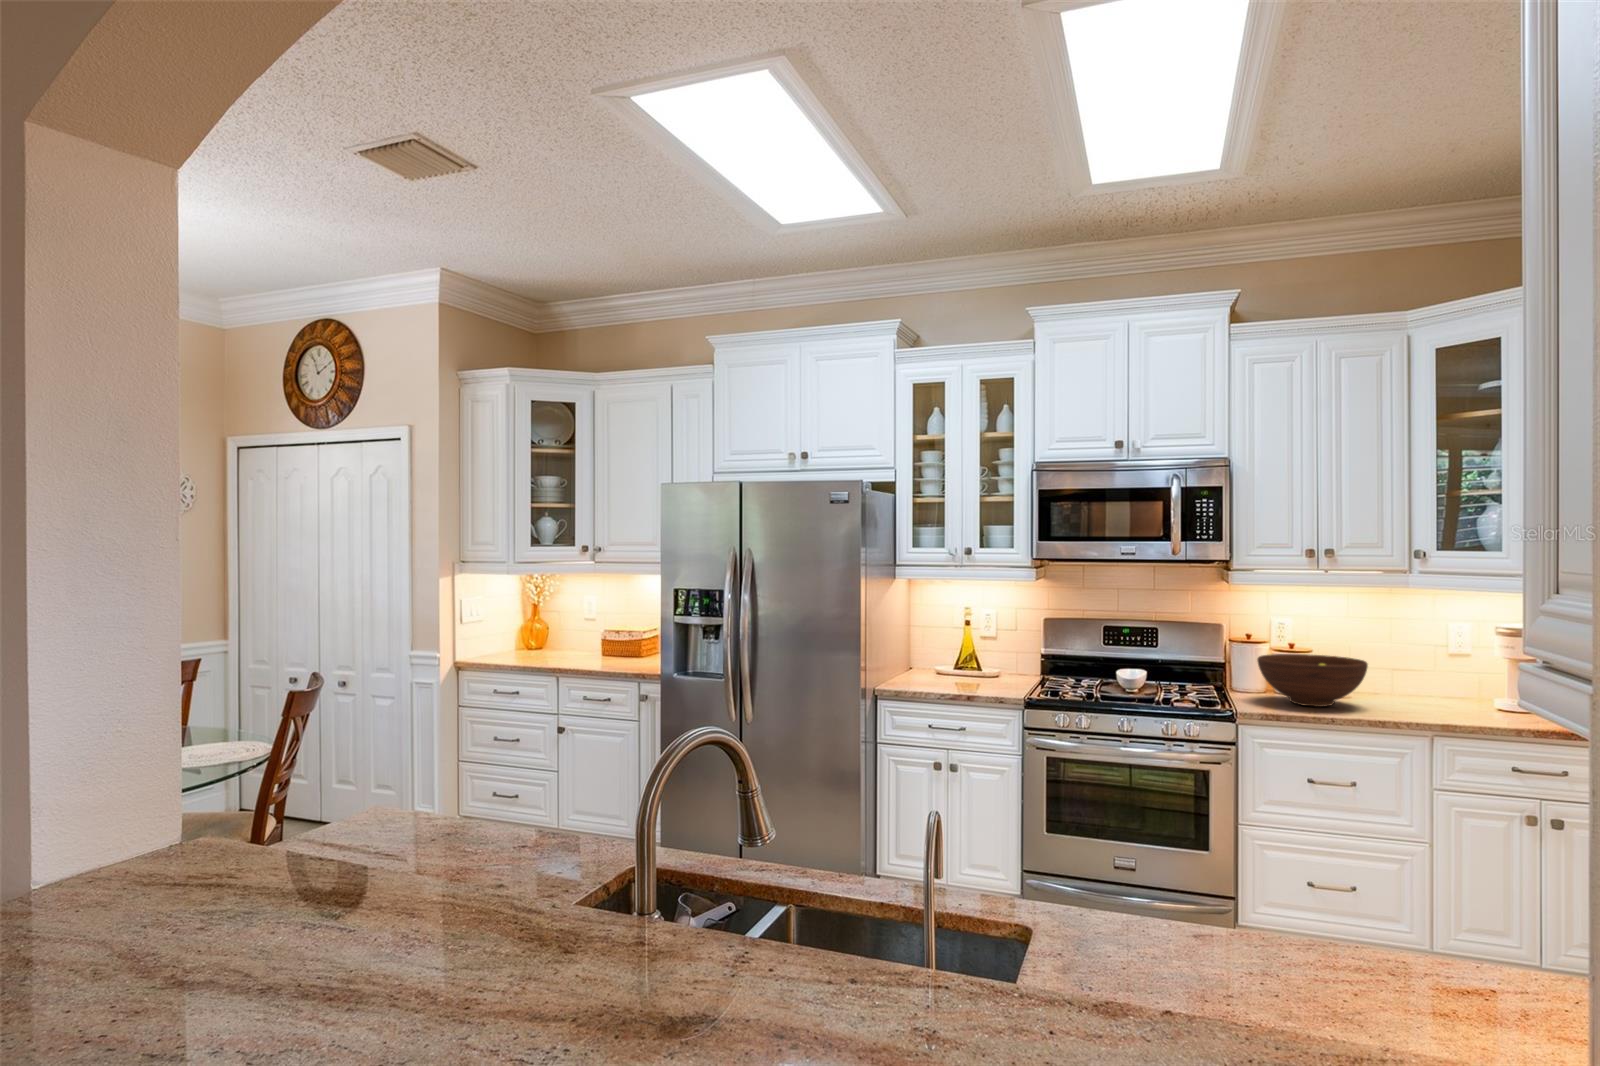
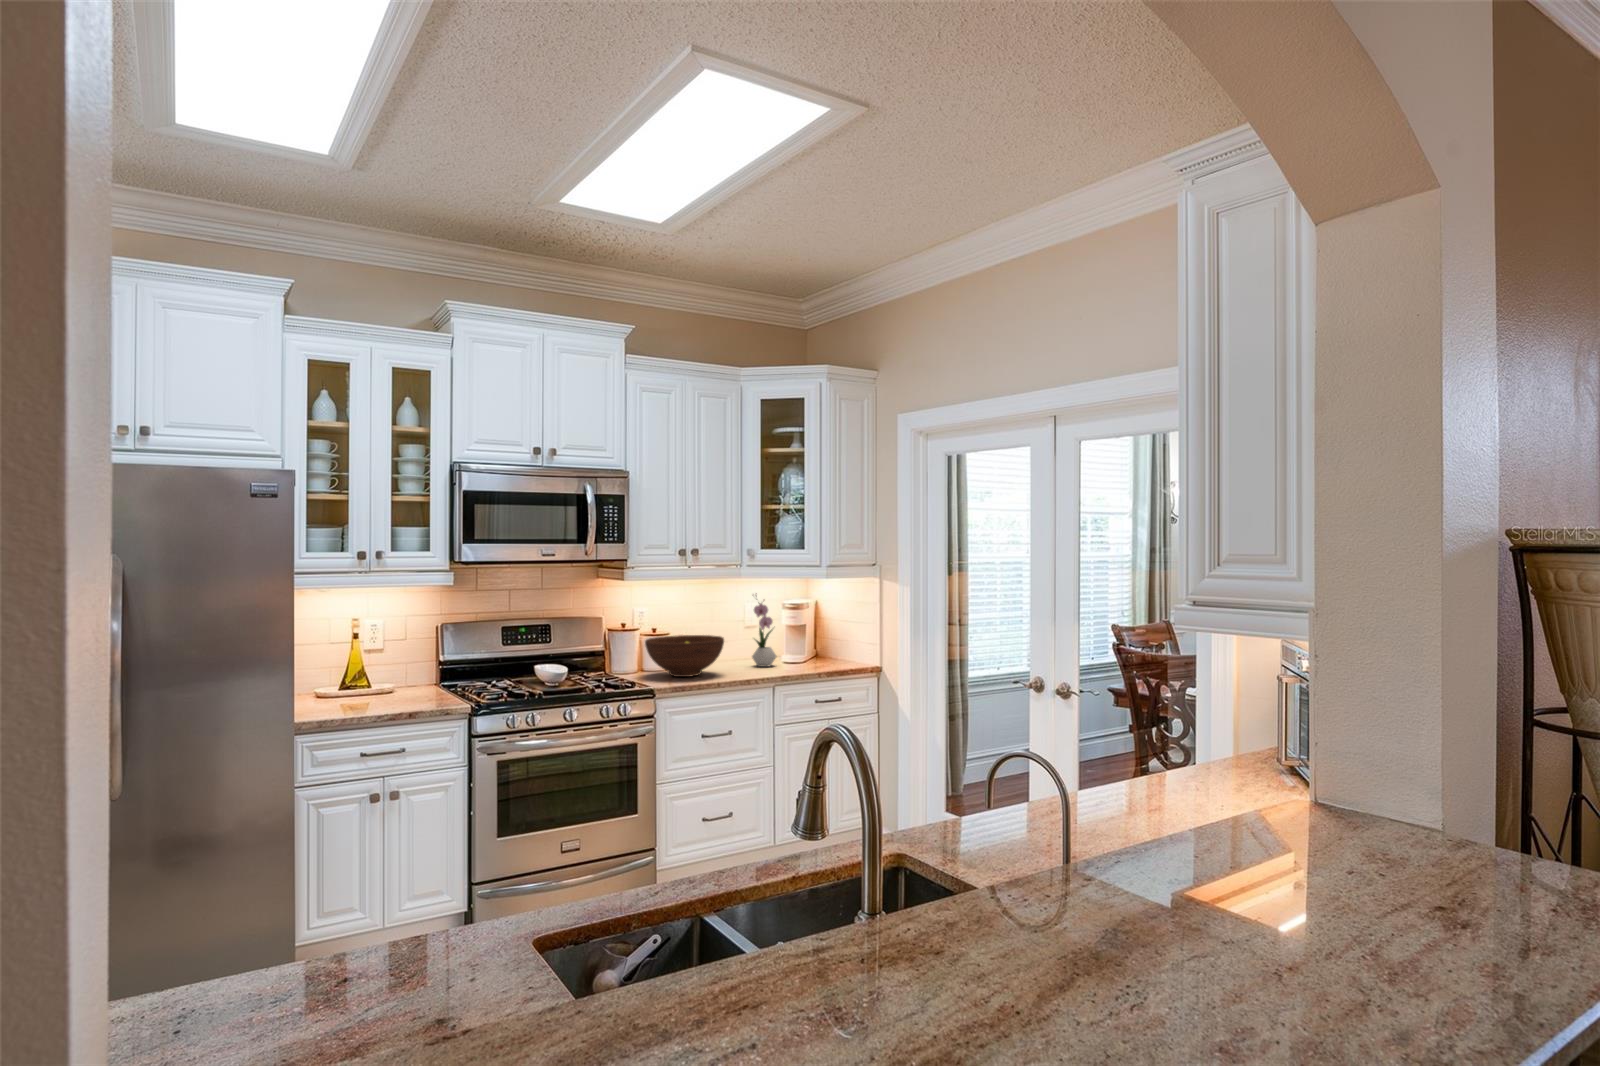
flower arrangement: none [1429,610,1476,711] -> present [752,603,776,667]

